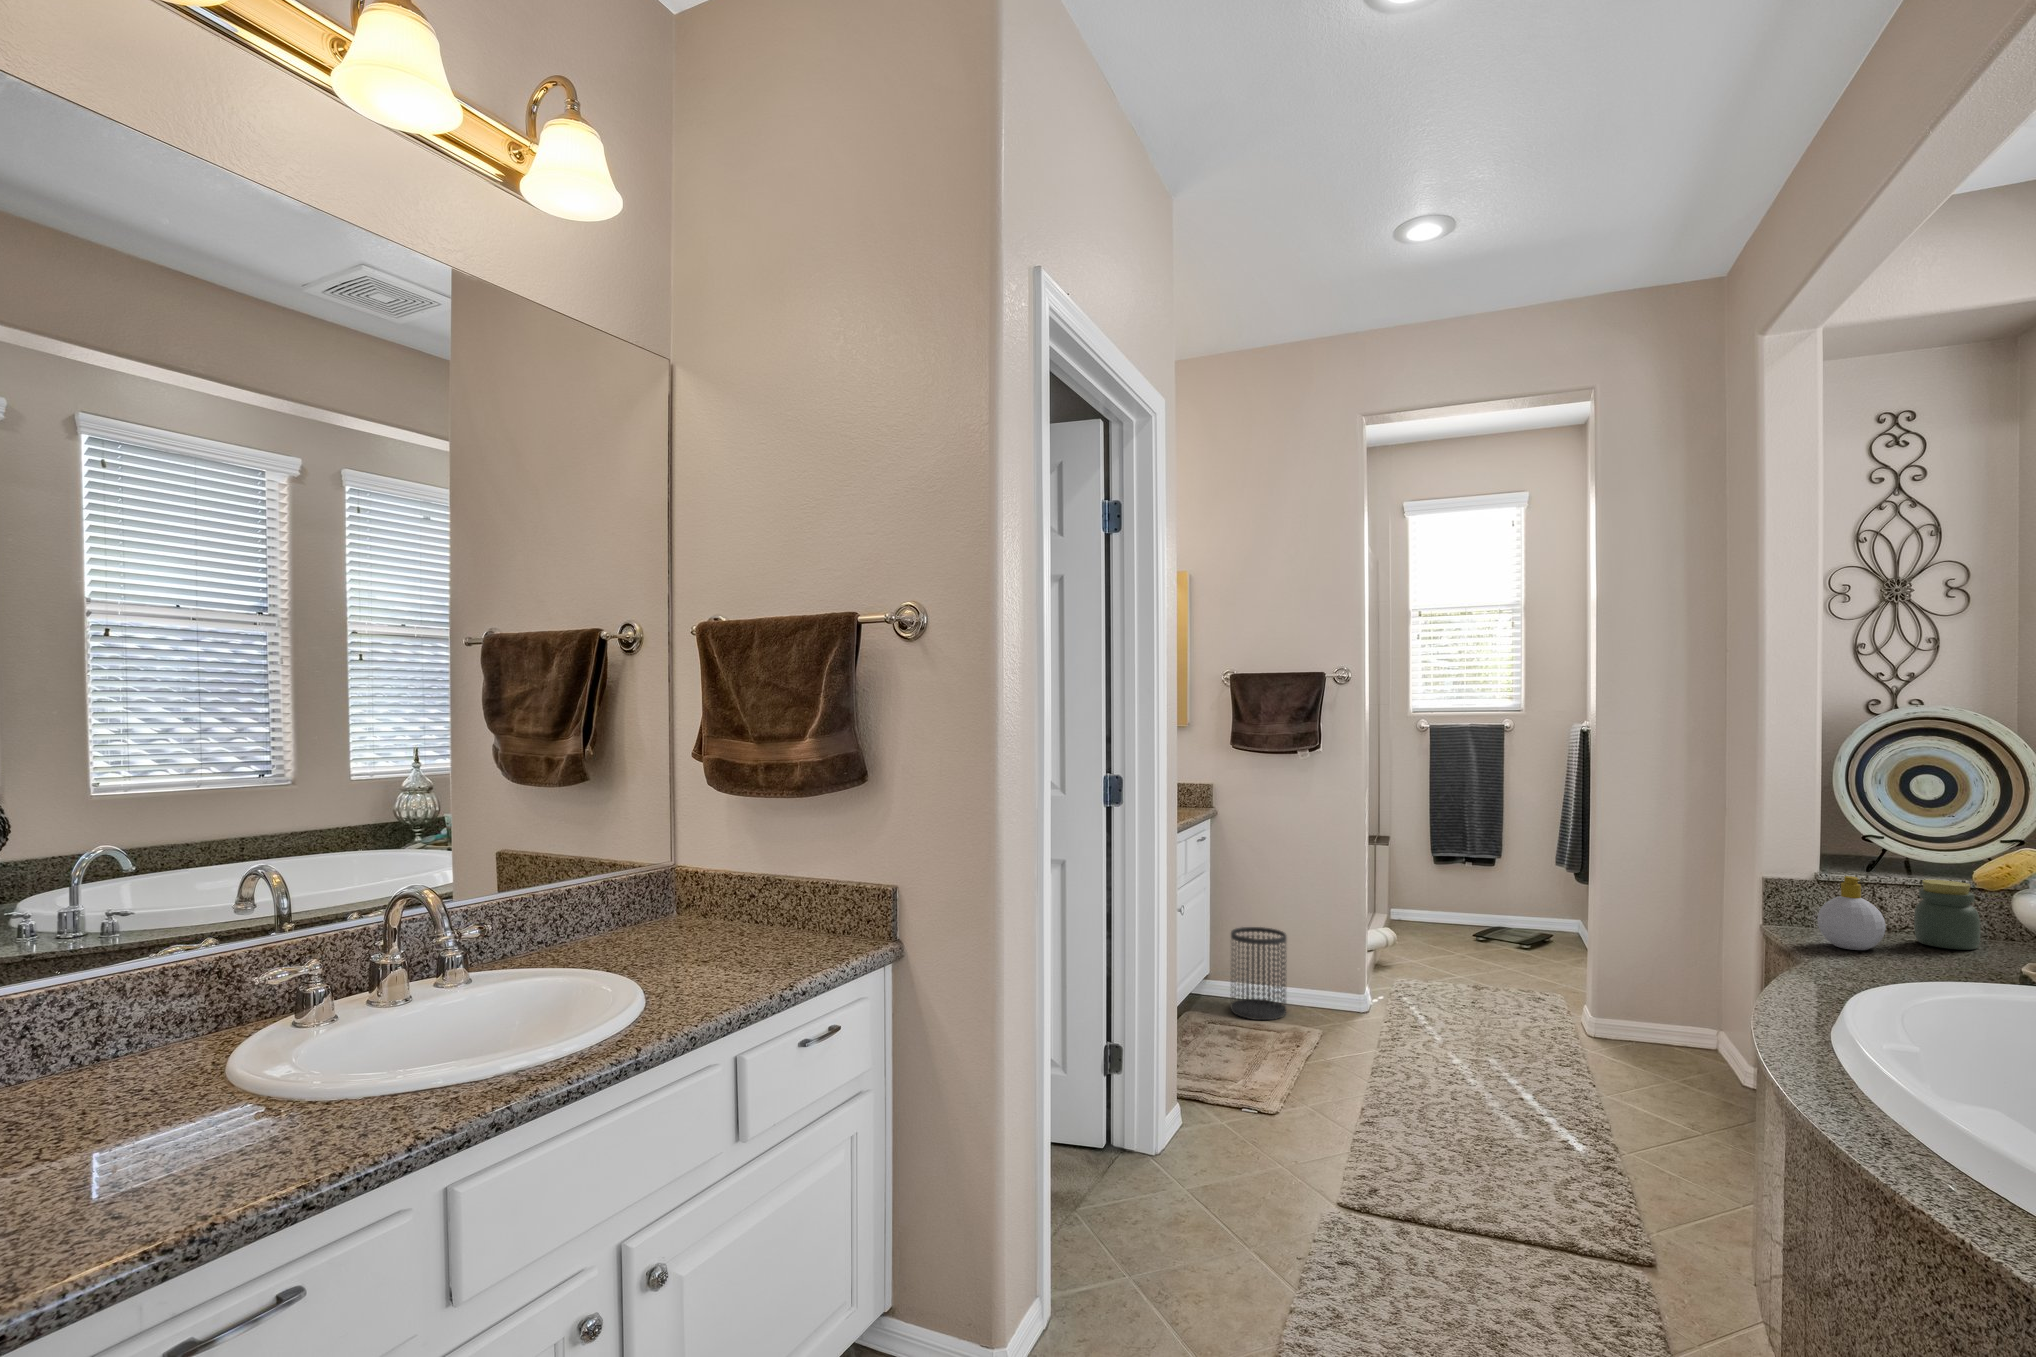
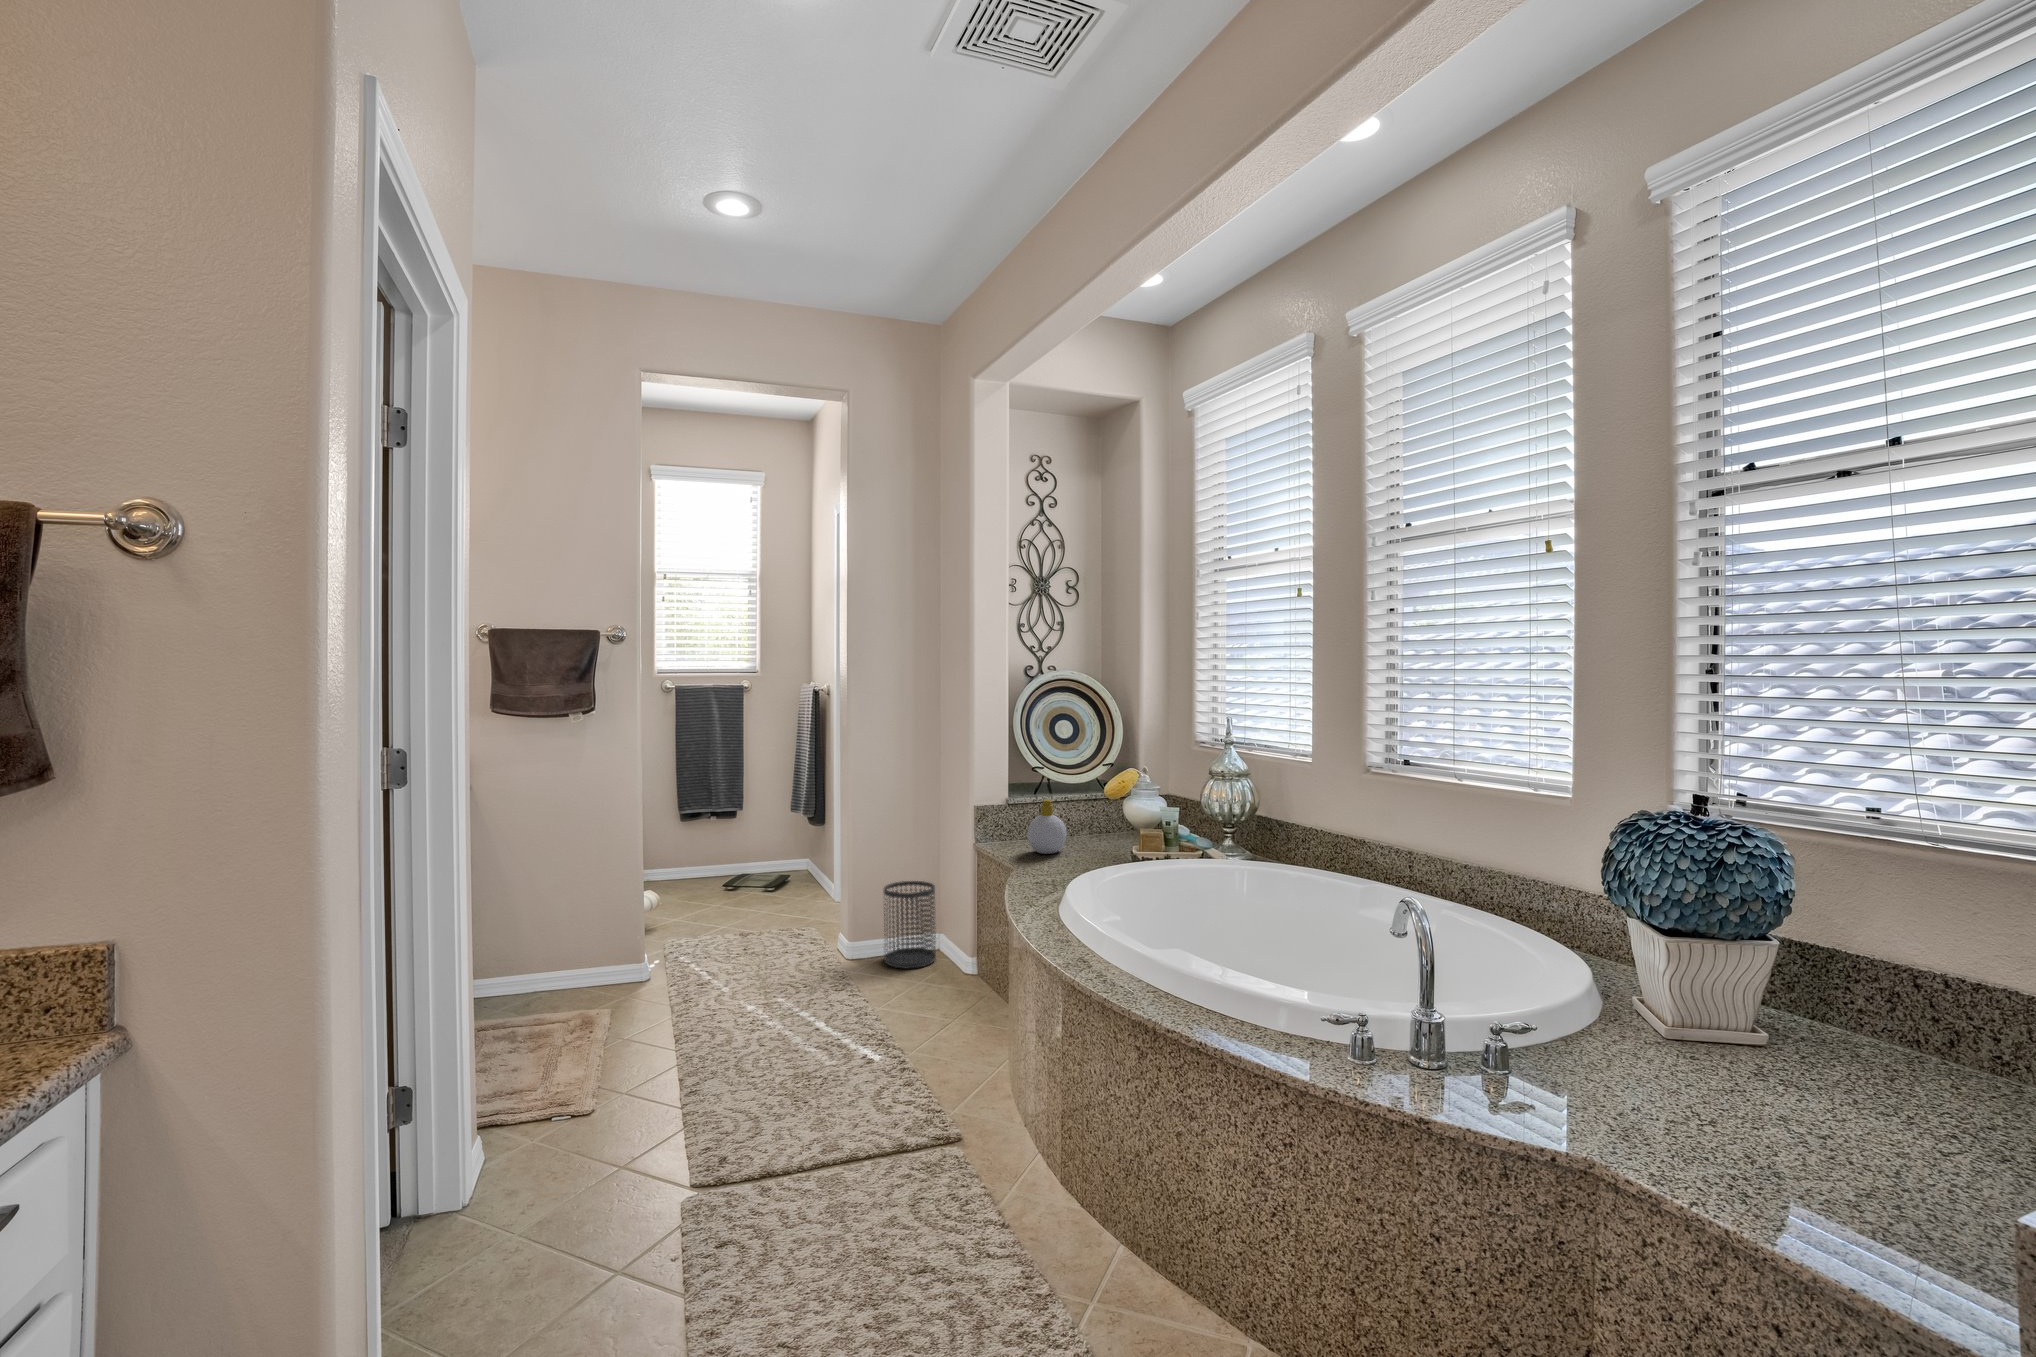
jar: present [1914,880,1980,950] -> none [1078,794,1113,842]
wastebasket: present [1230,927,1287,1020] -> present [884,881,936,969]

